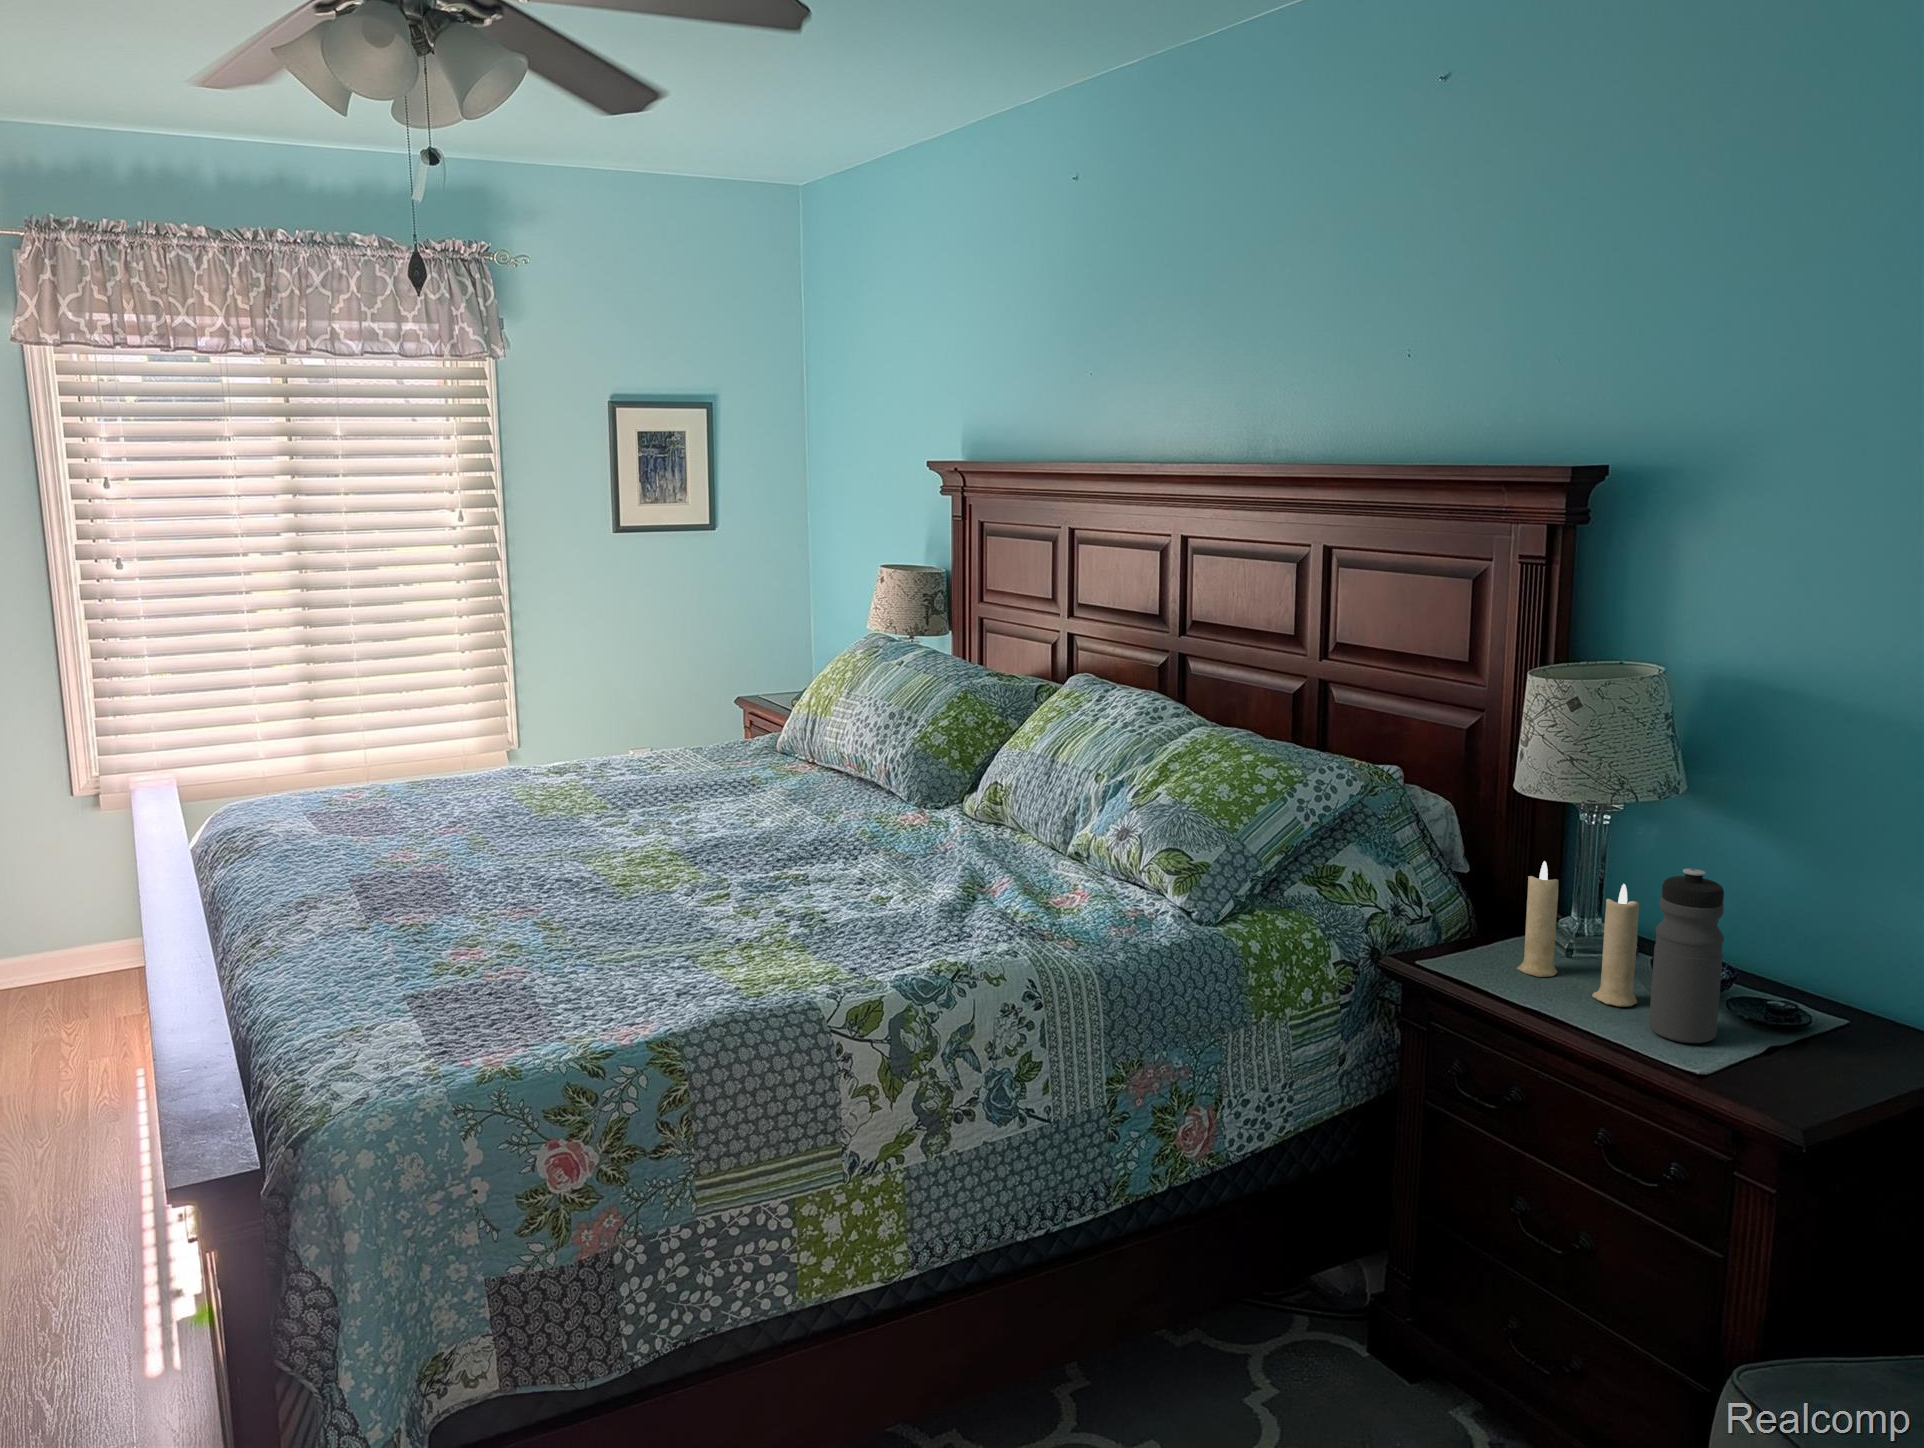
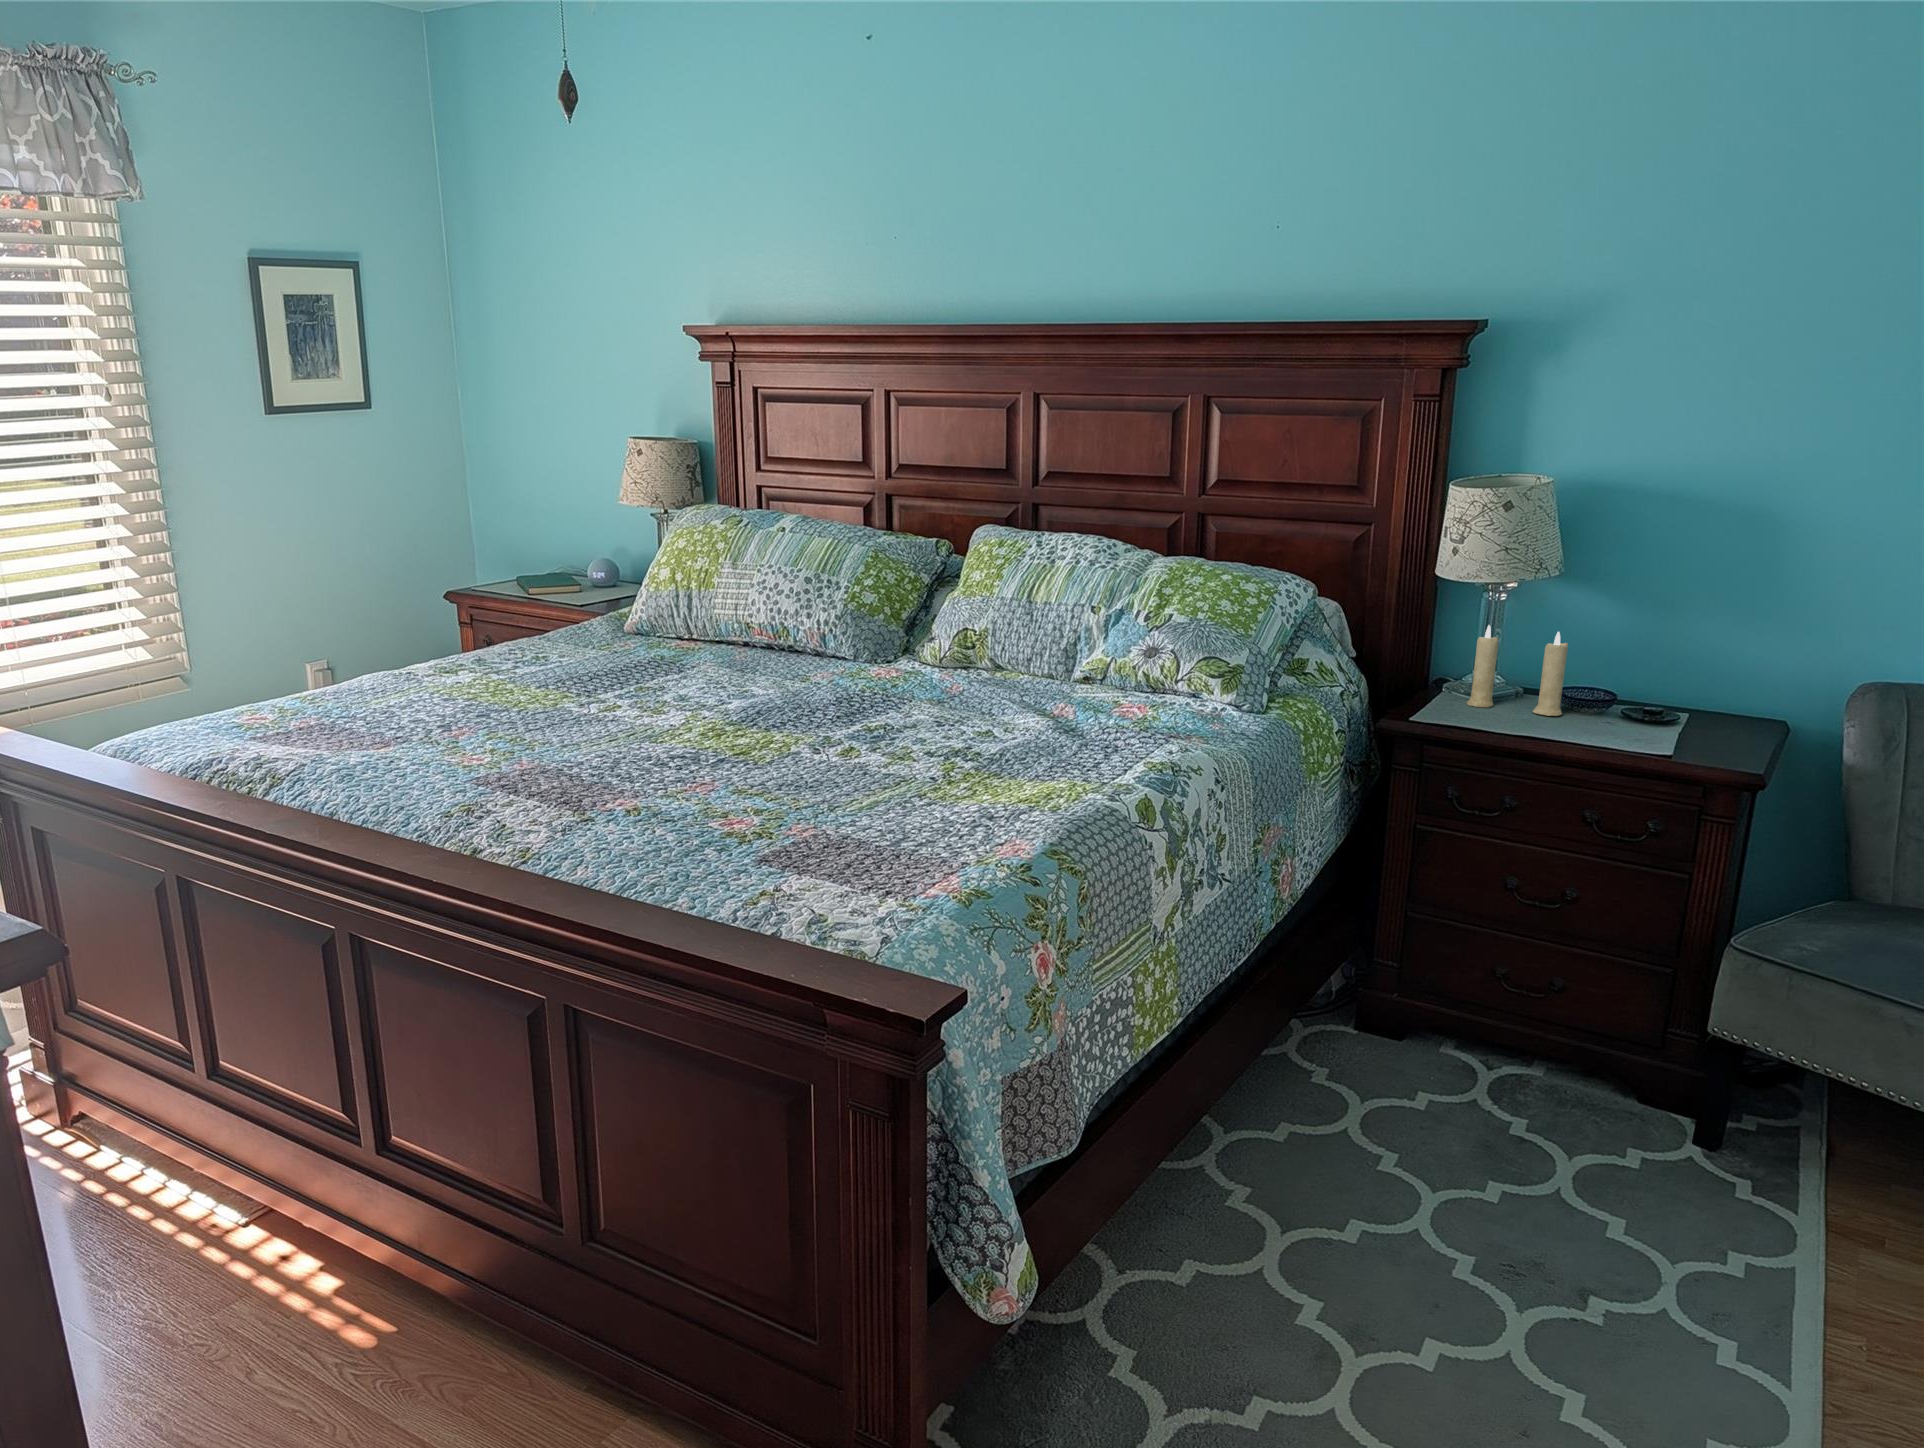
water bottle: present [1649,869,1724,1043] -> none [1588,613,1644,729]

